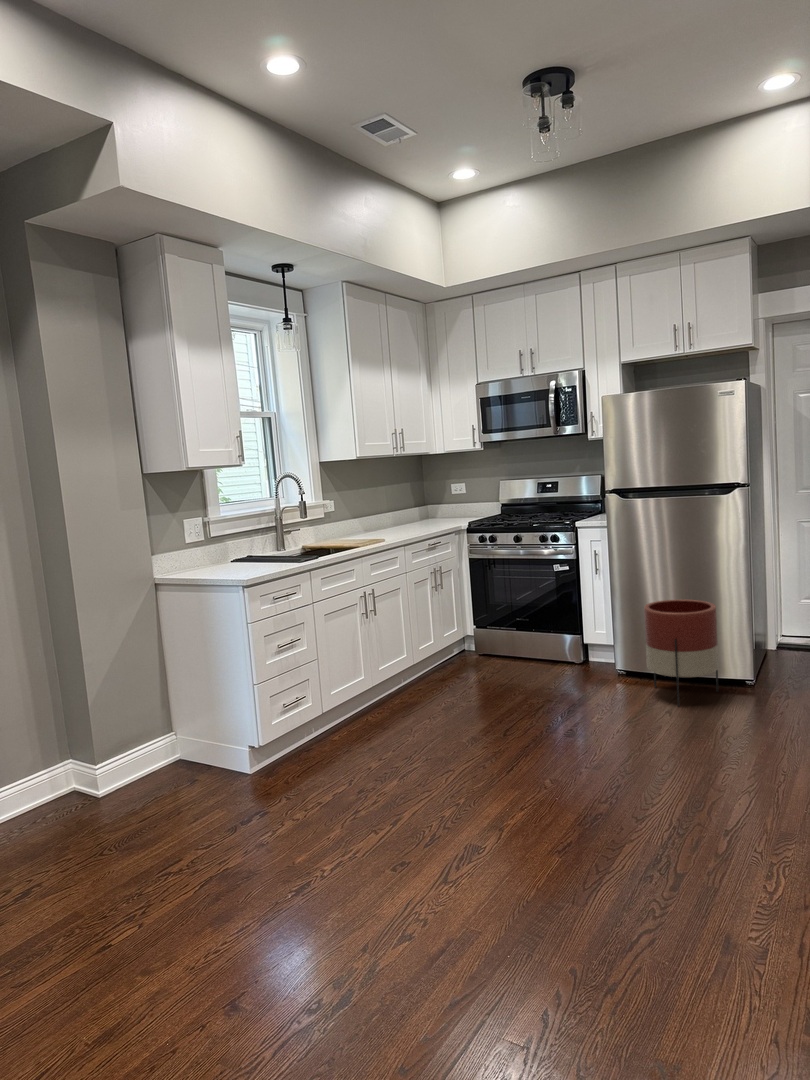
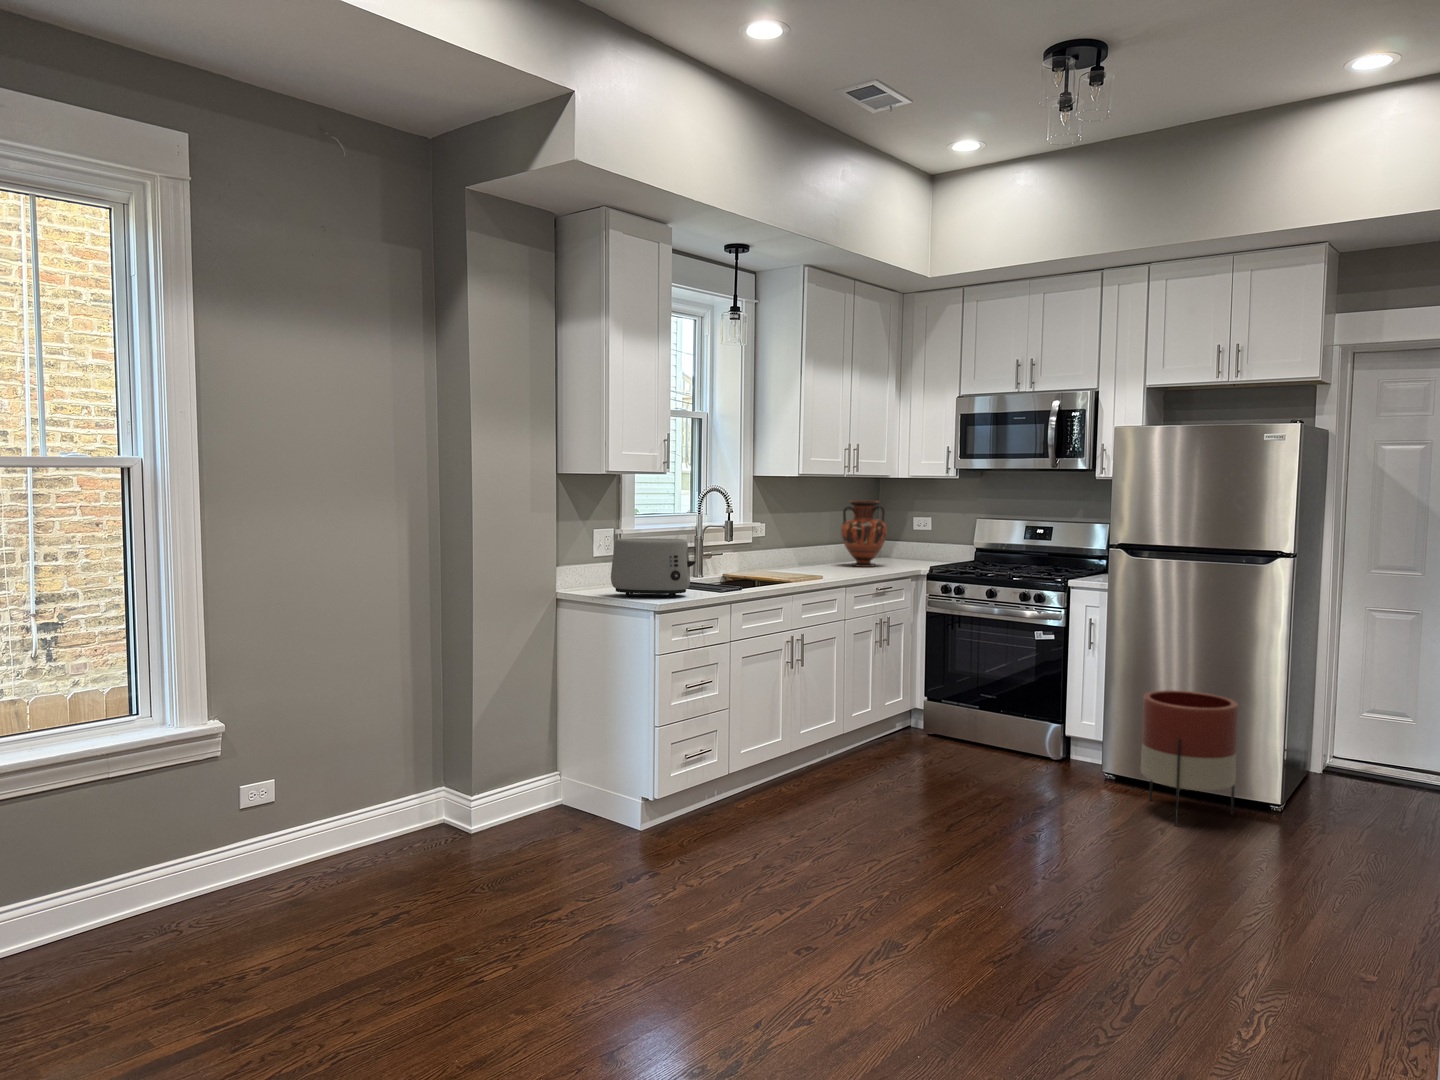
vase: none [394,474,431,528] -> present [841,500,887,567]
toaster: none [201,521,274,575] -> present [611,538,696,597]

